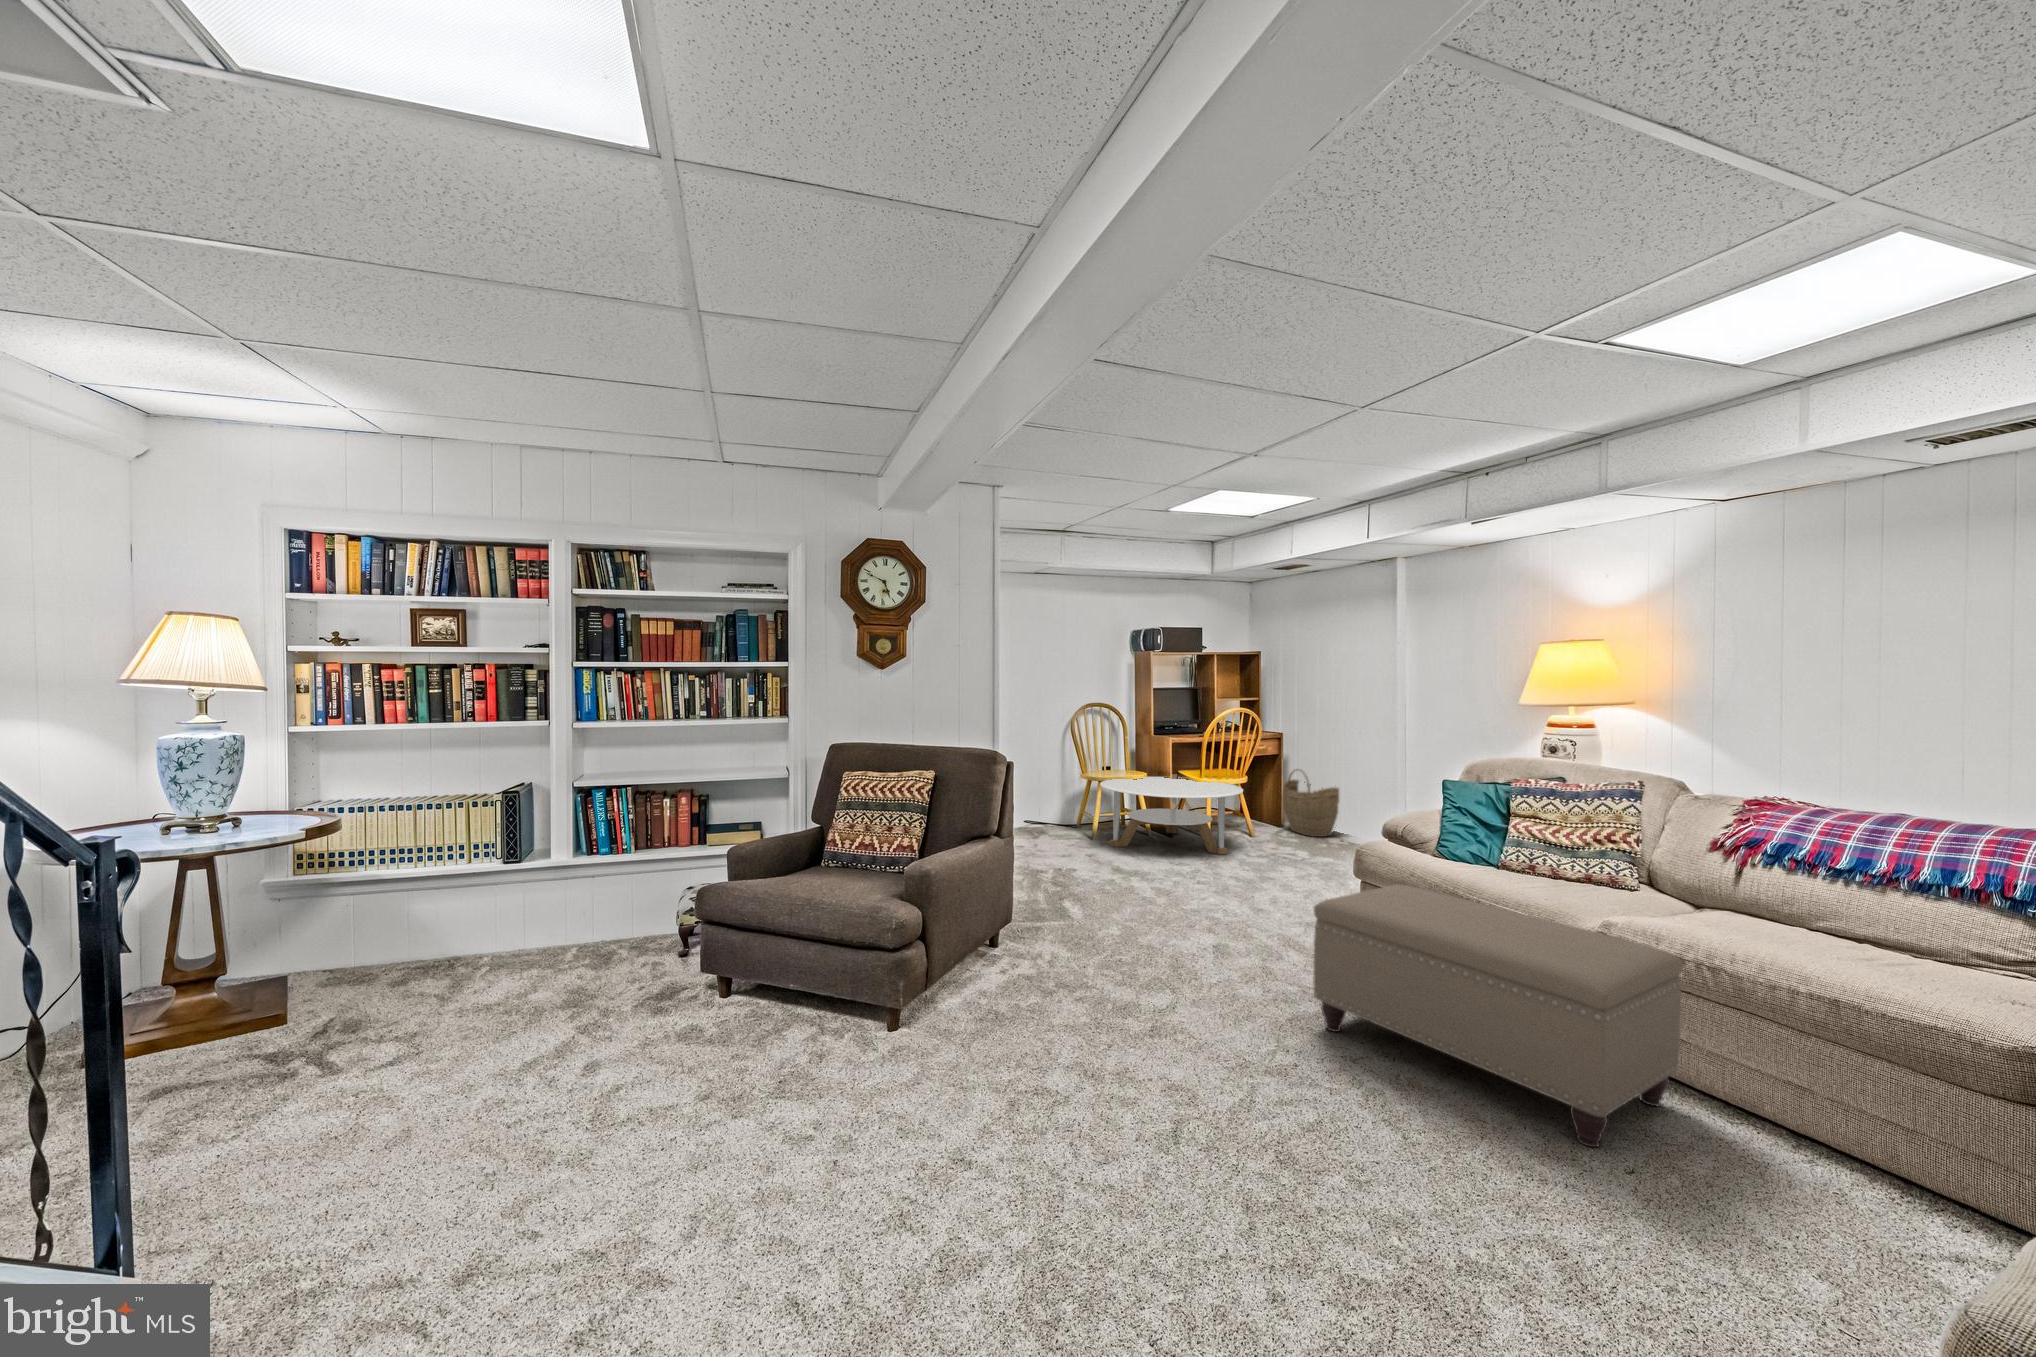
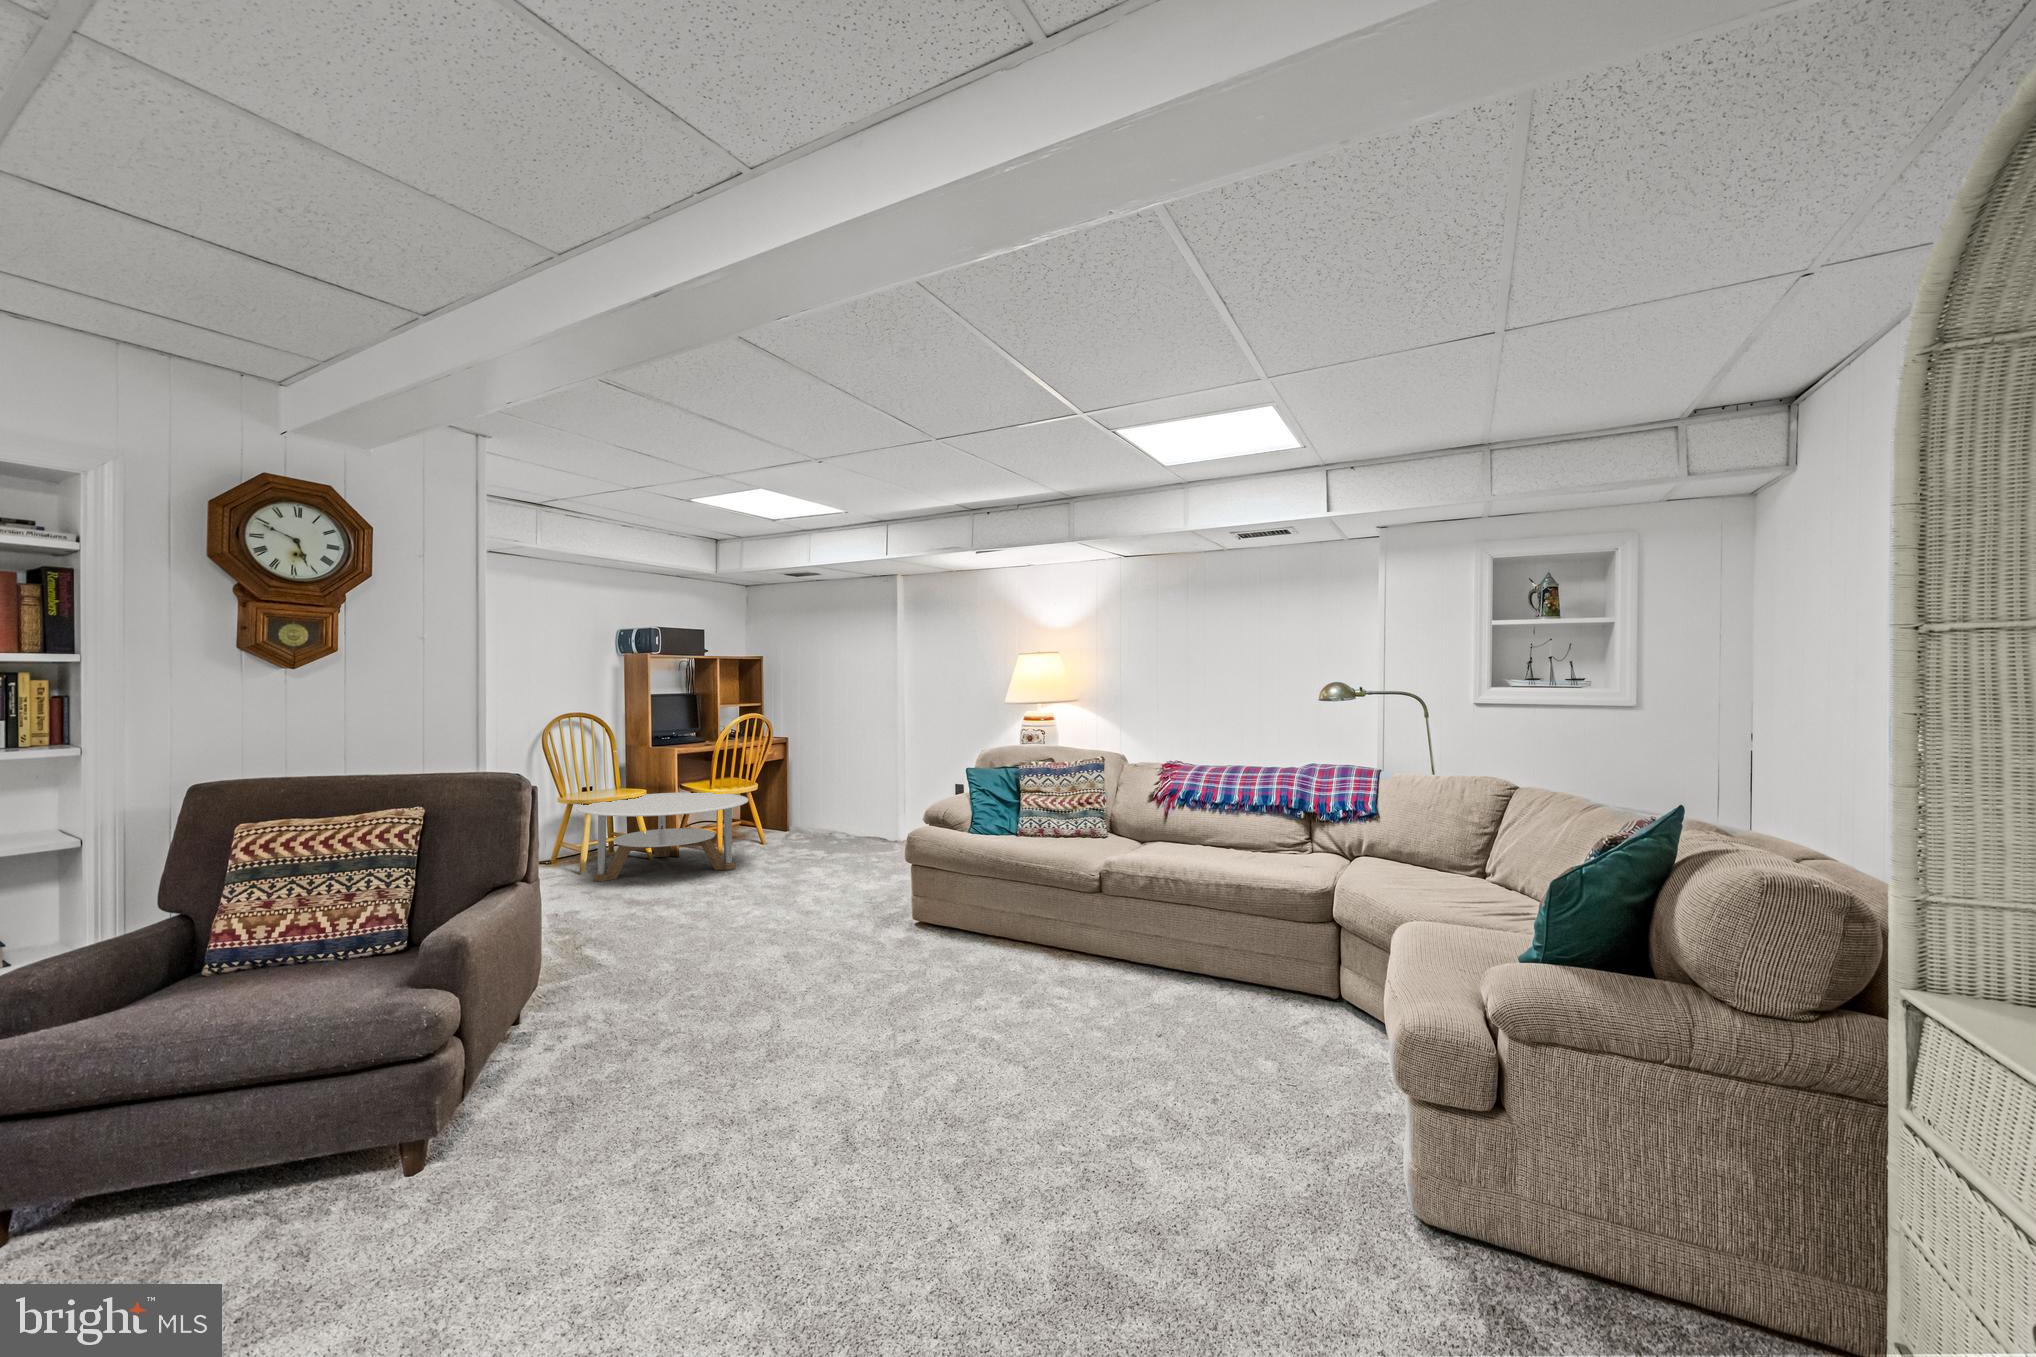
woven basket: present [1283,769,1339,837] -> none [777,768,836,839]
ottoman: present [1313,884,1683,1147] -> none [907,861,1171,1036]

